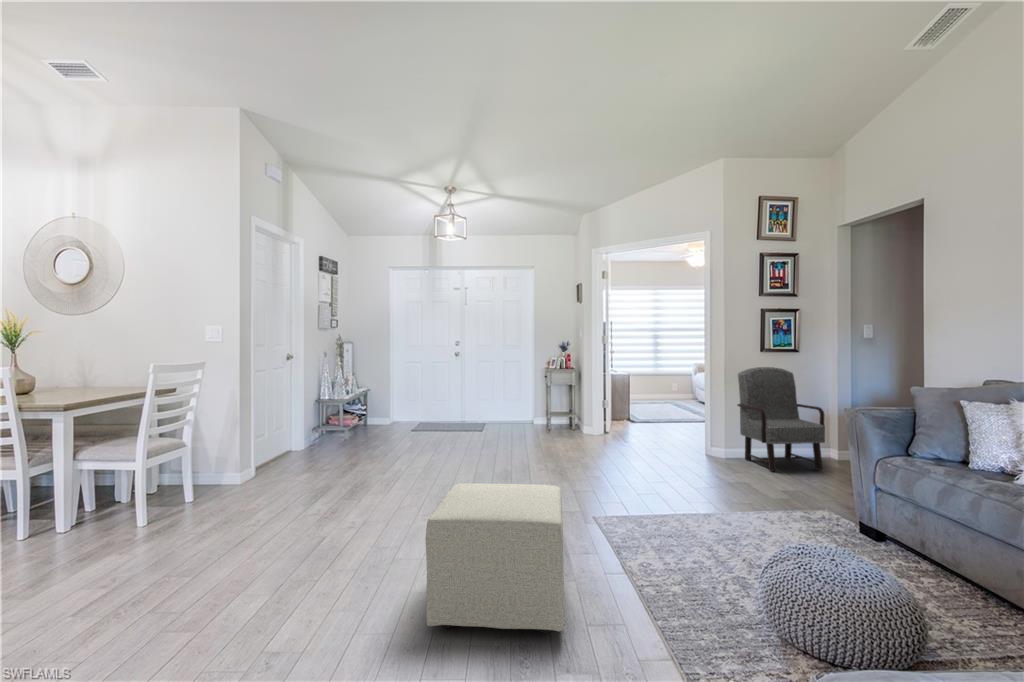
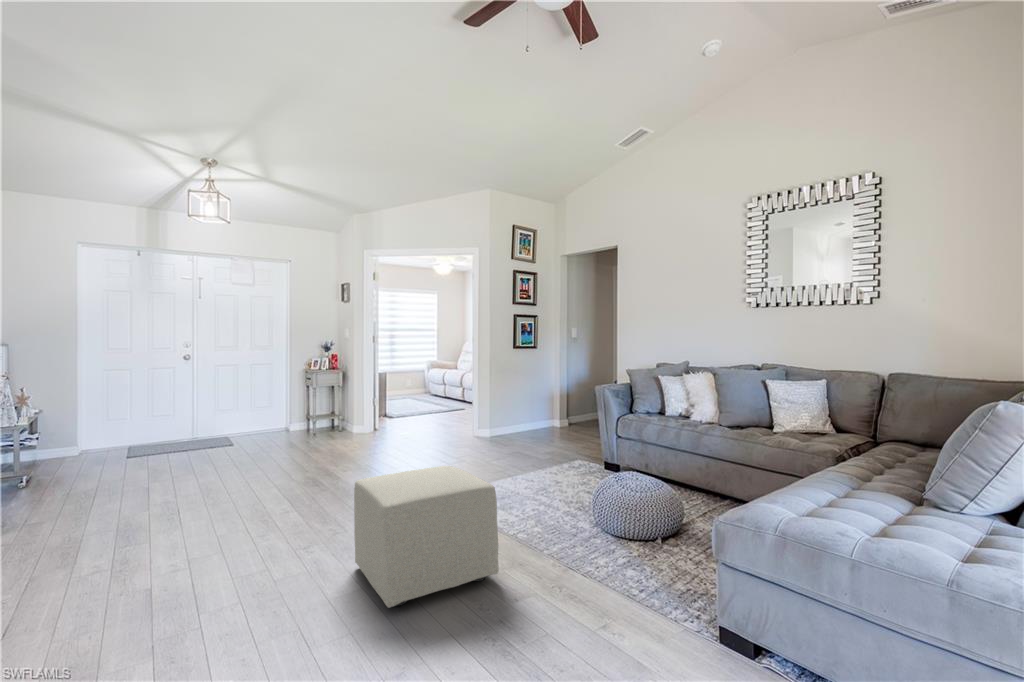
armchair: present [738,367,825,471] -> none [499,361,560,442]

